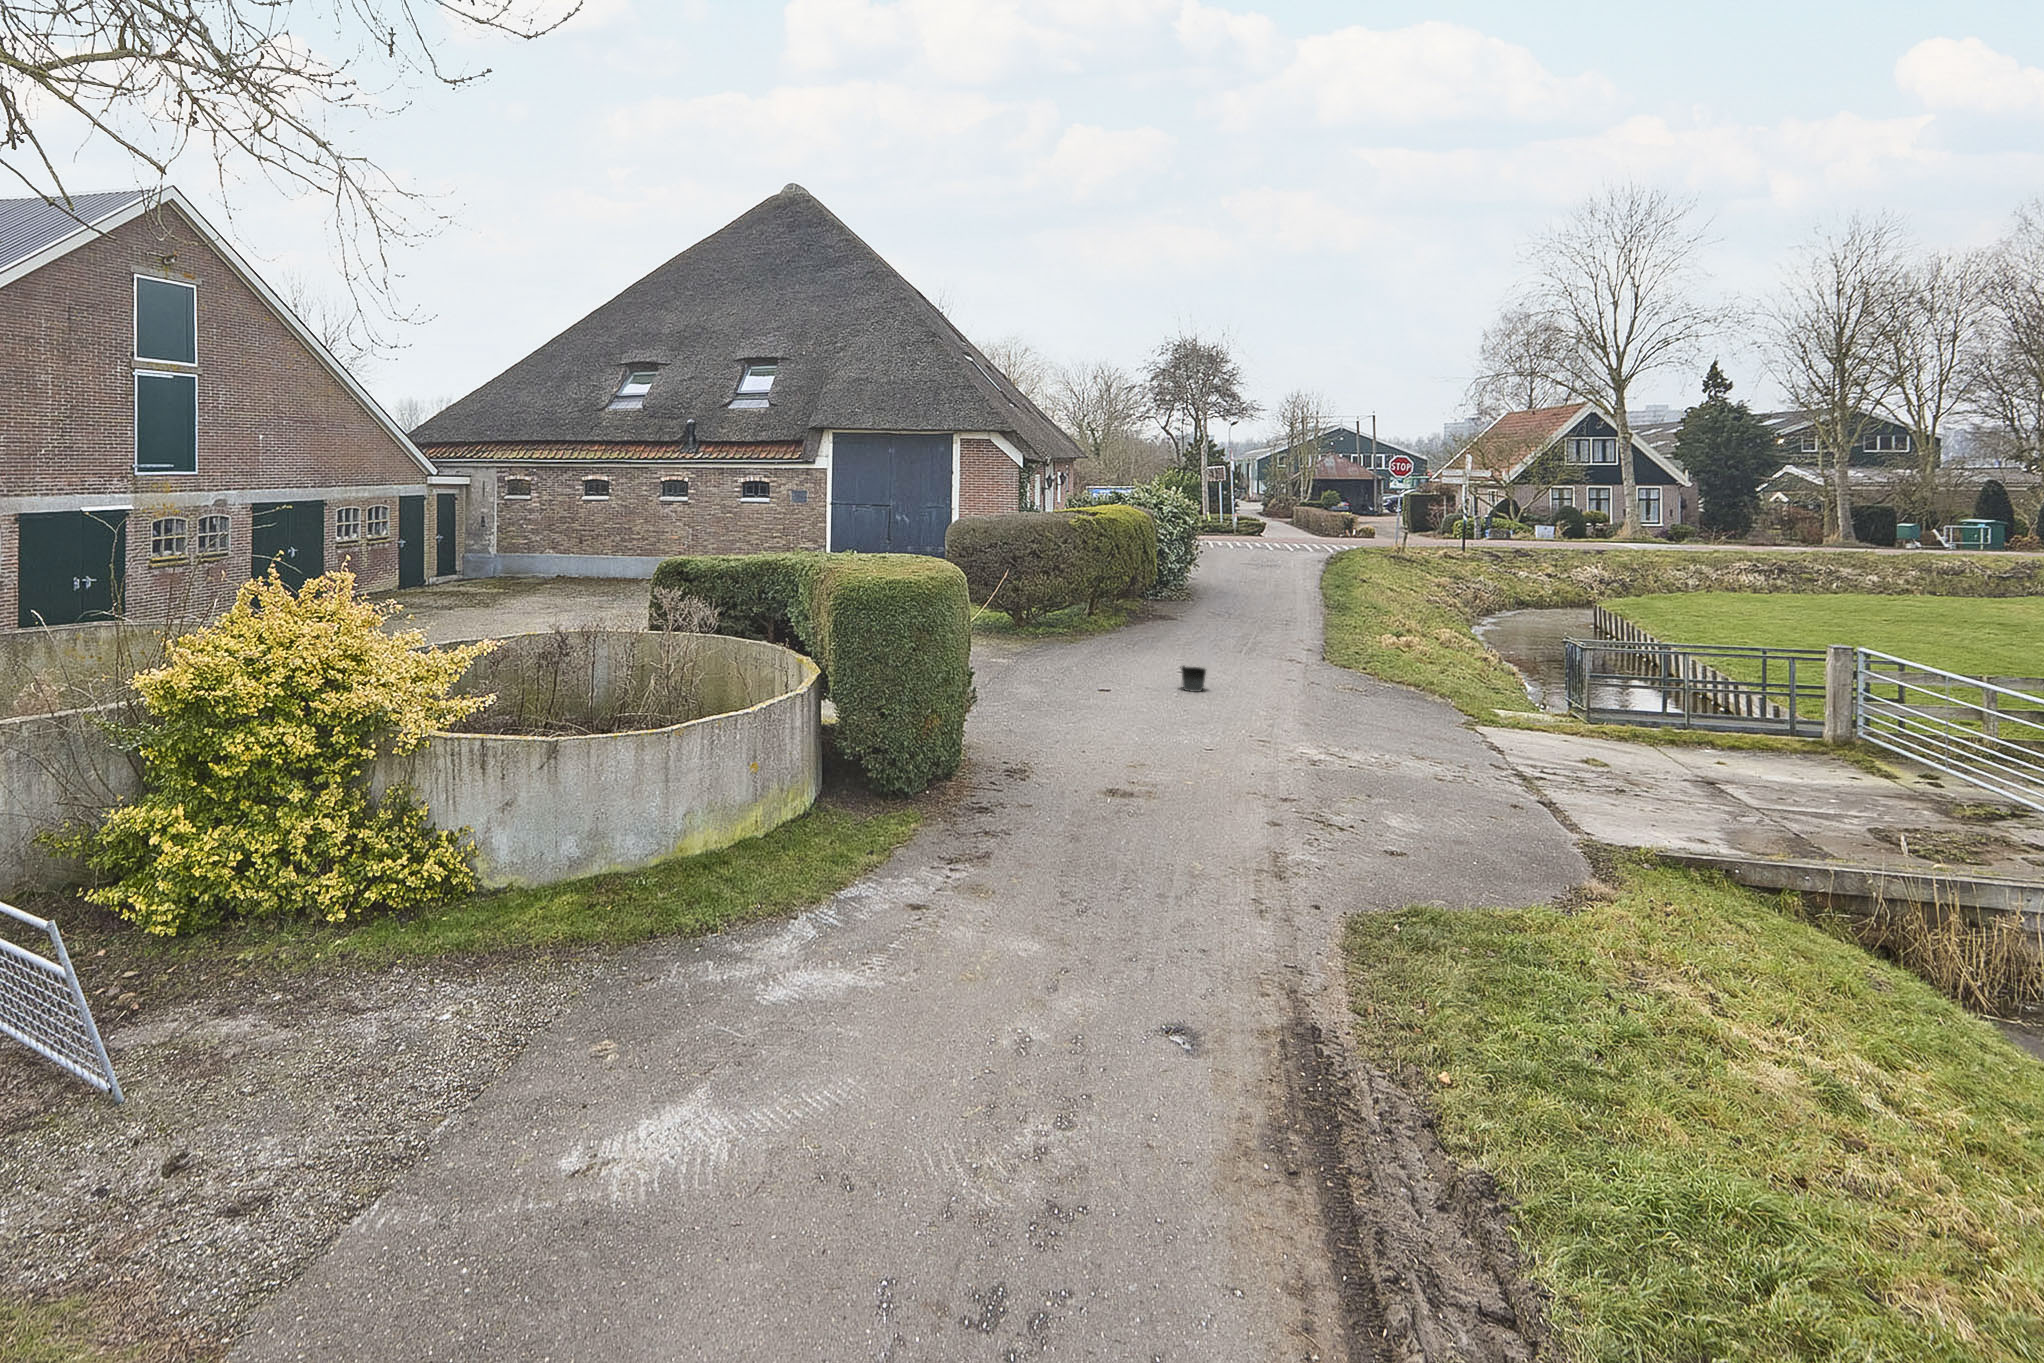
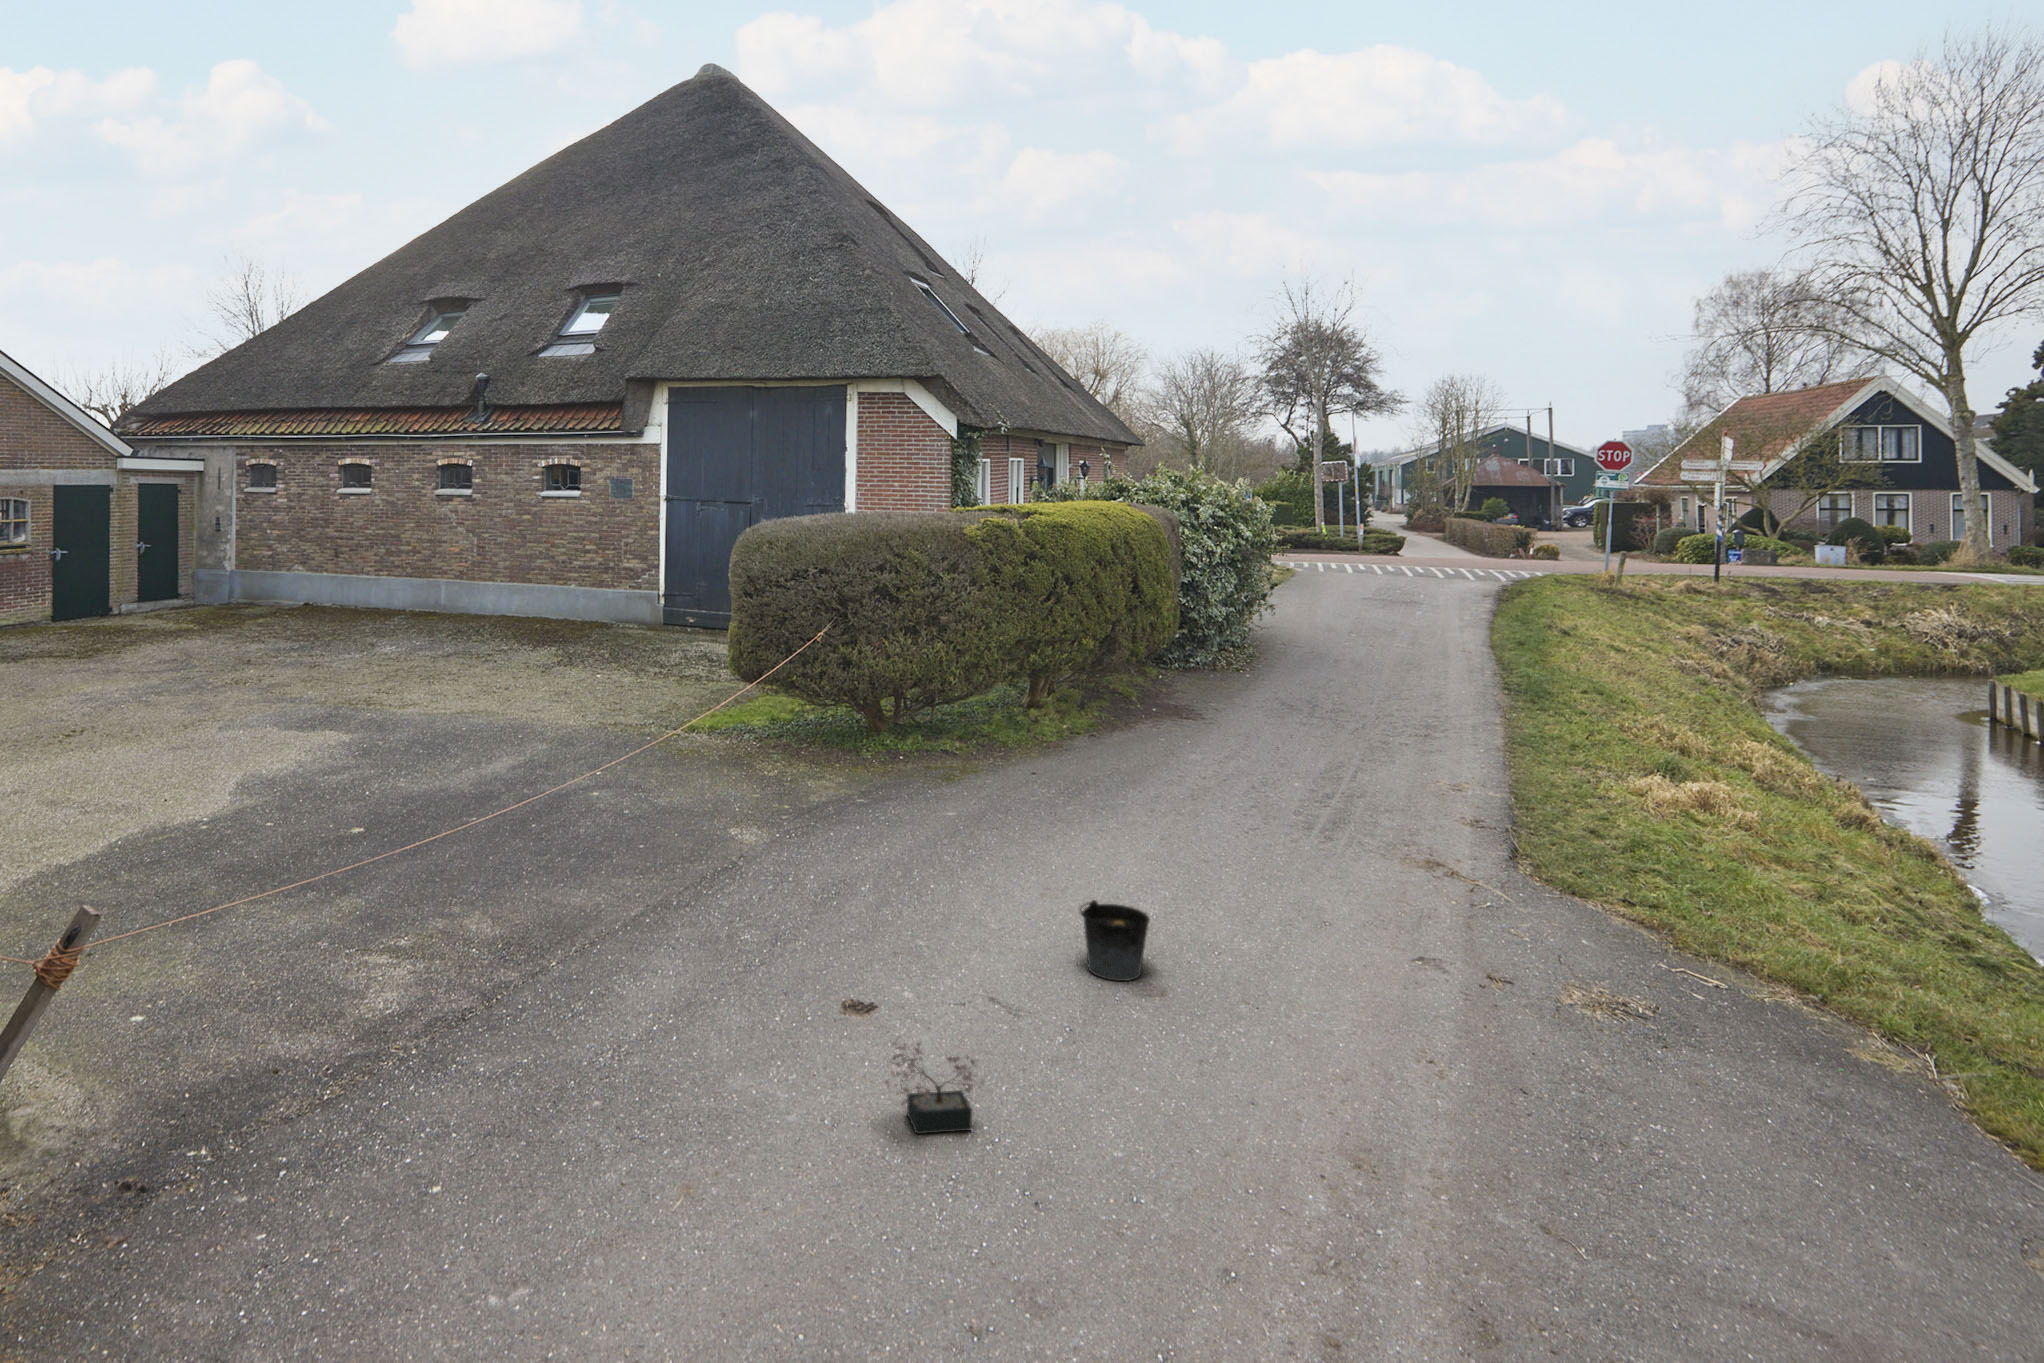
decorative plant: none [1145,689,1175,716] -> present [886,1042,984,1134]

